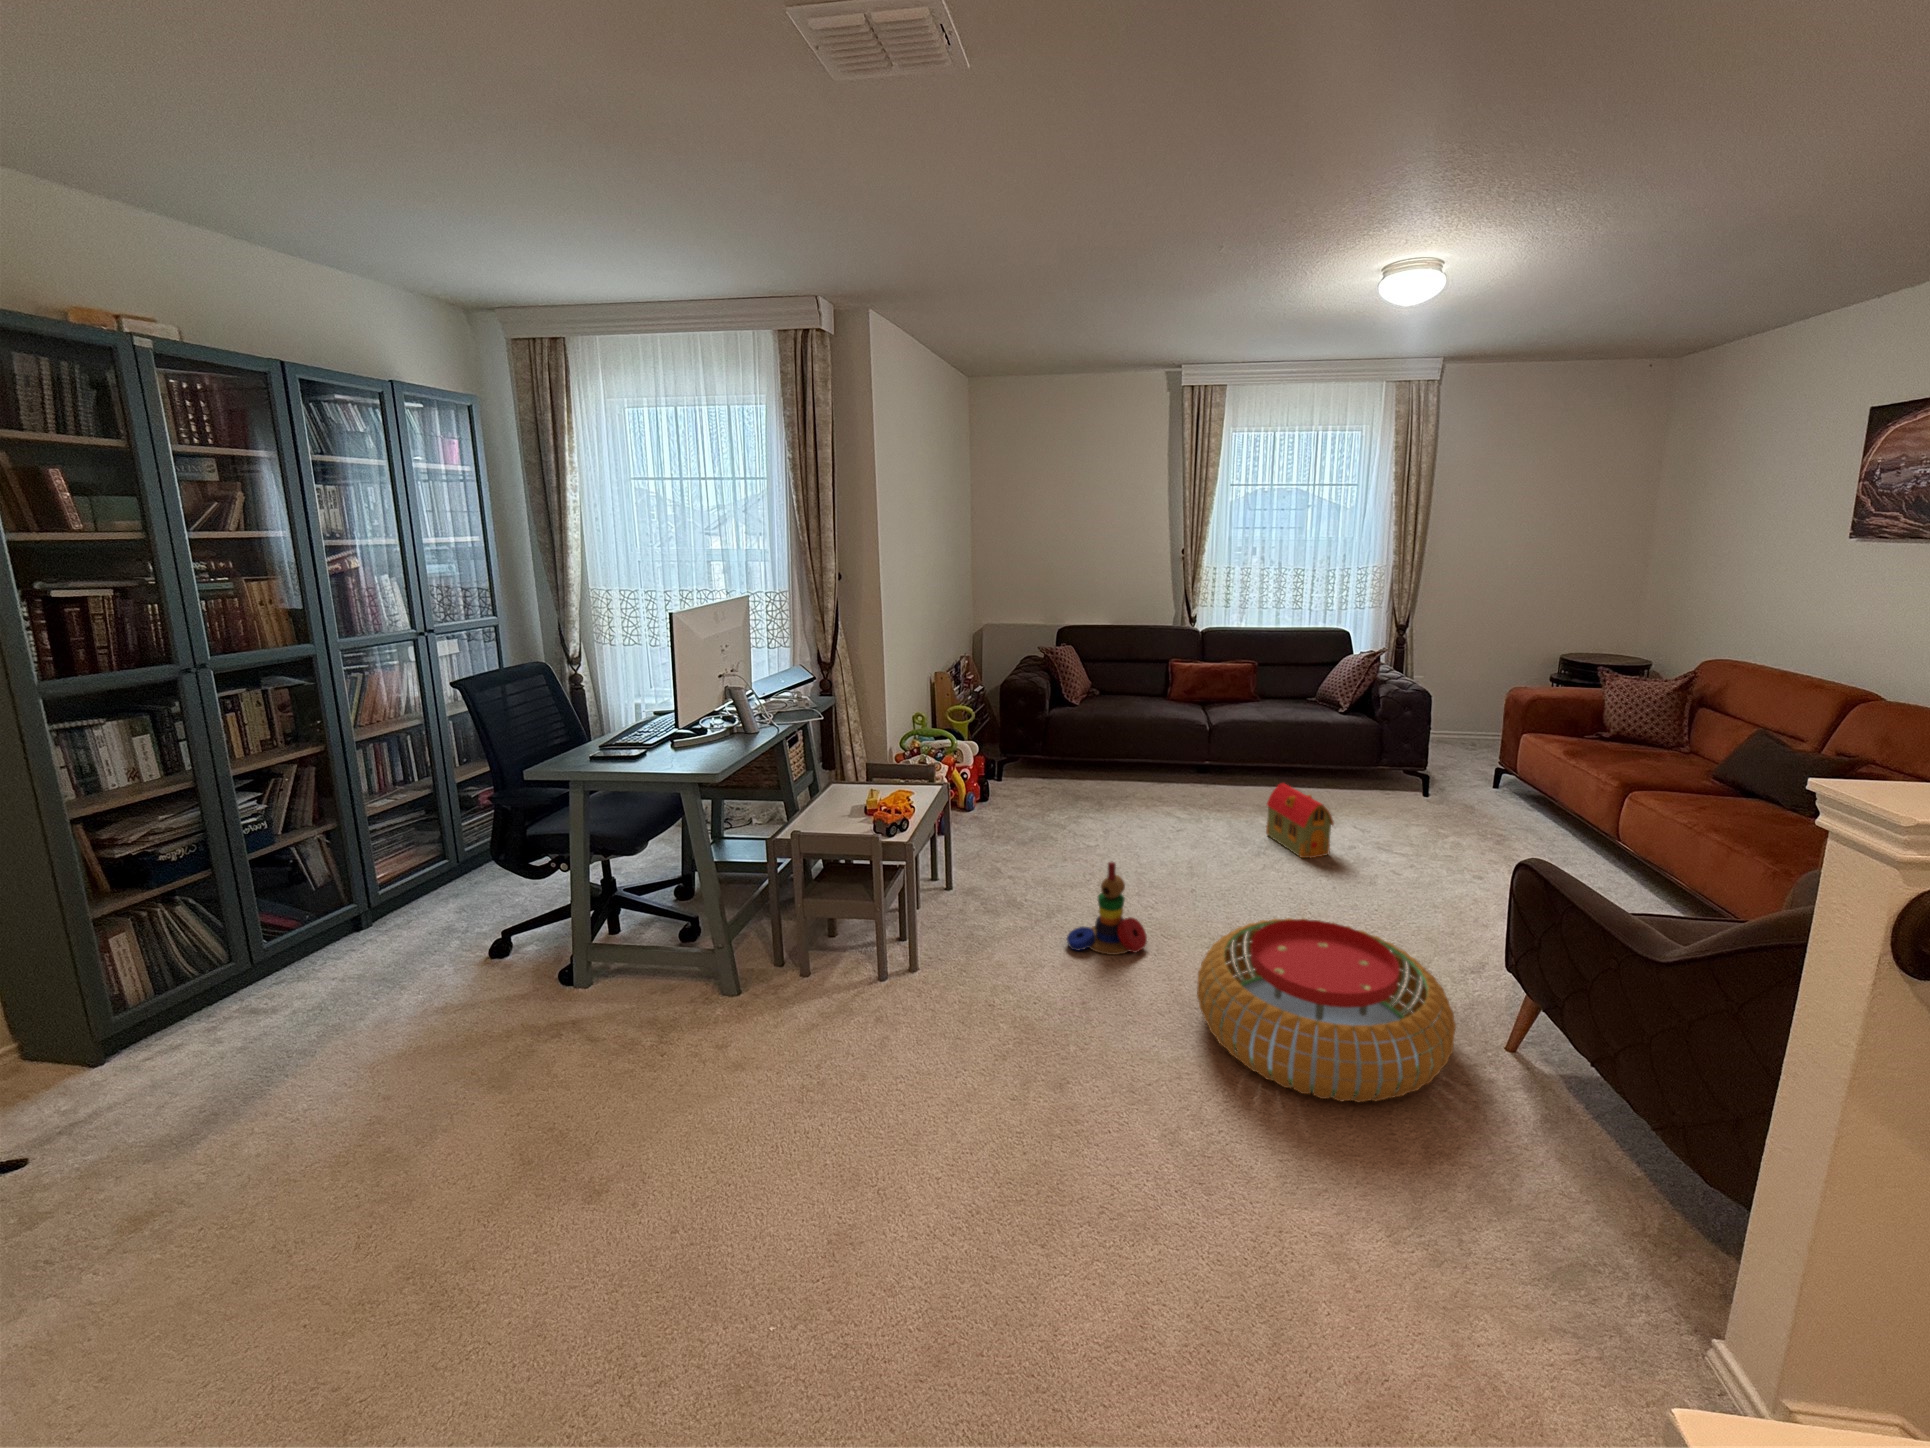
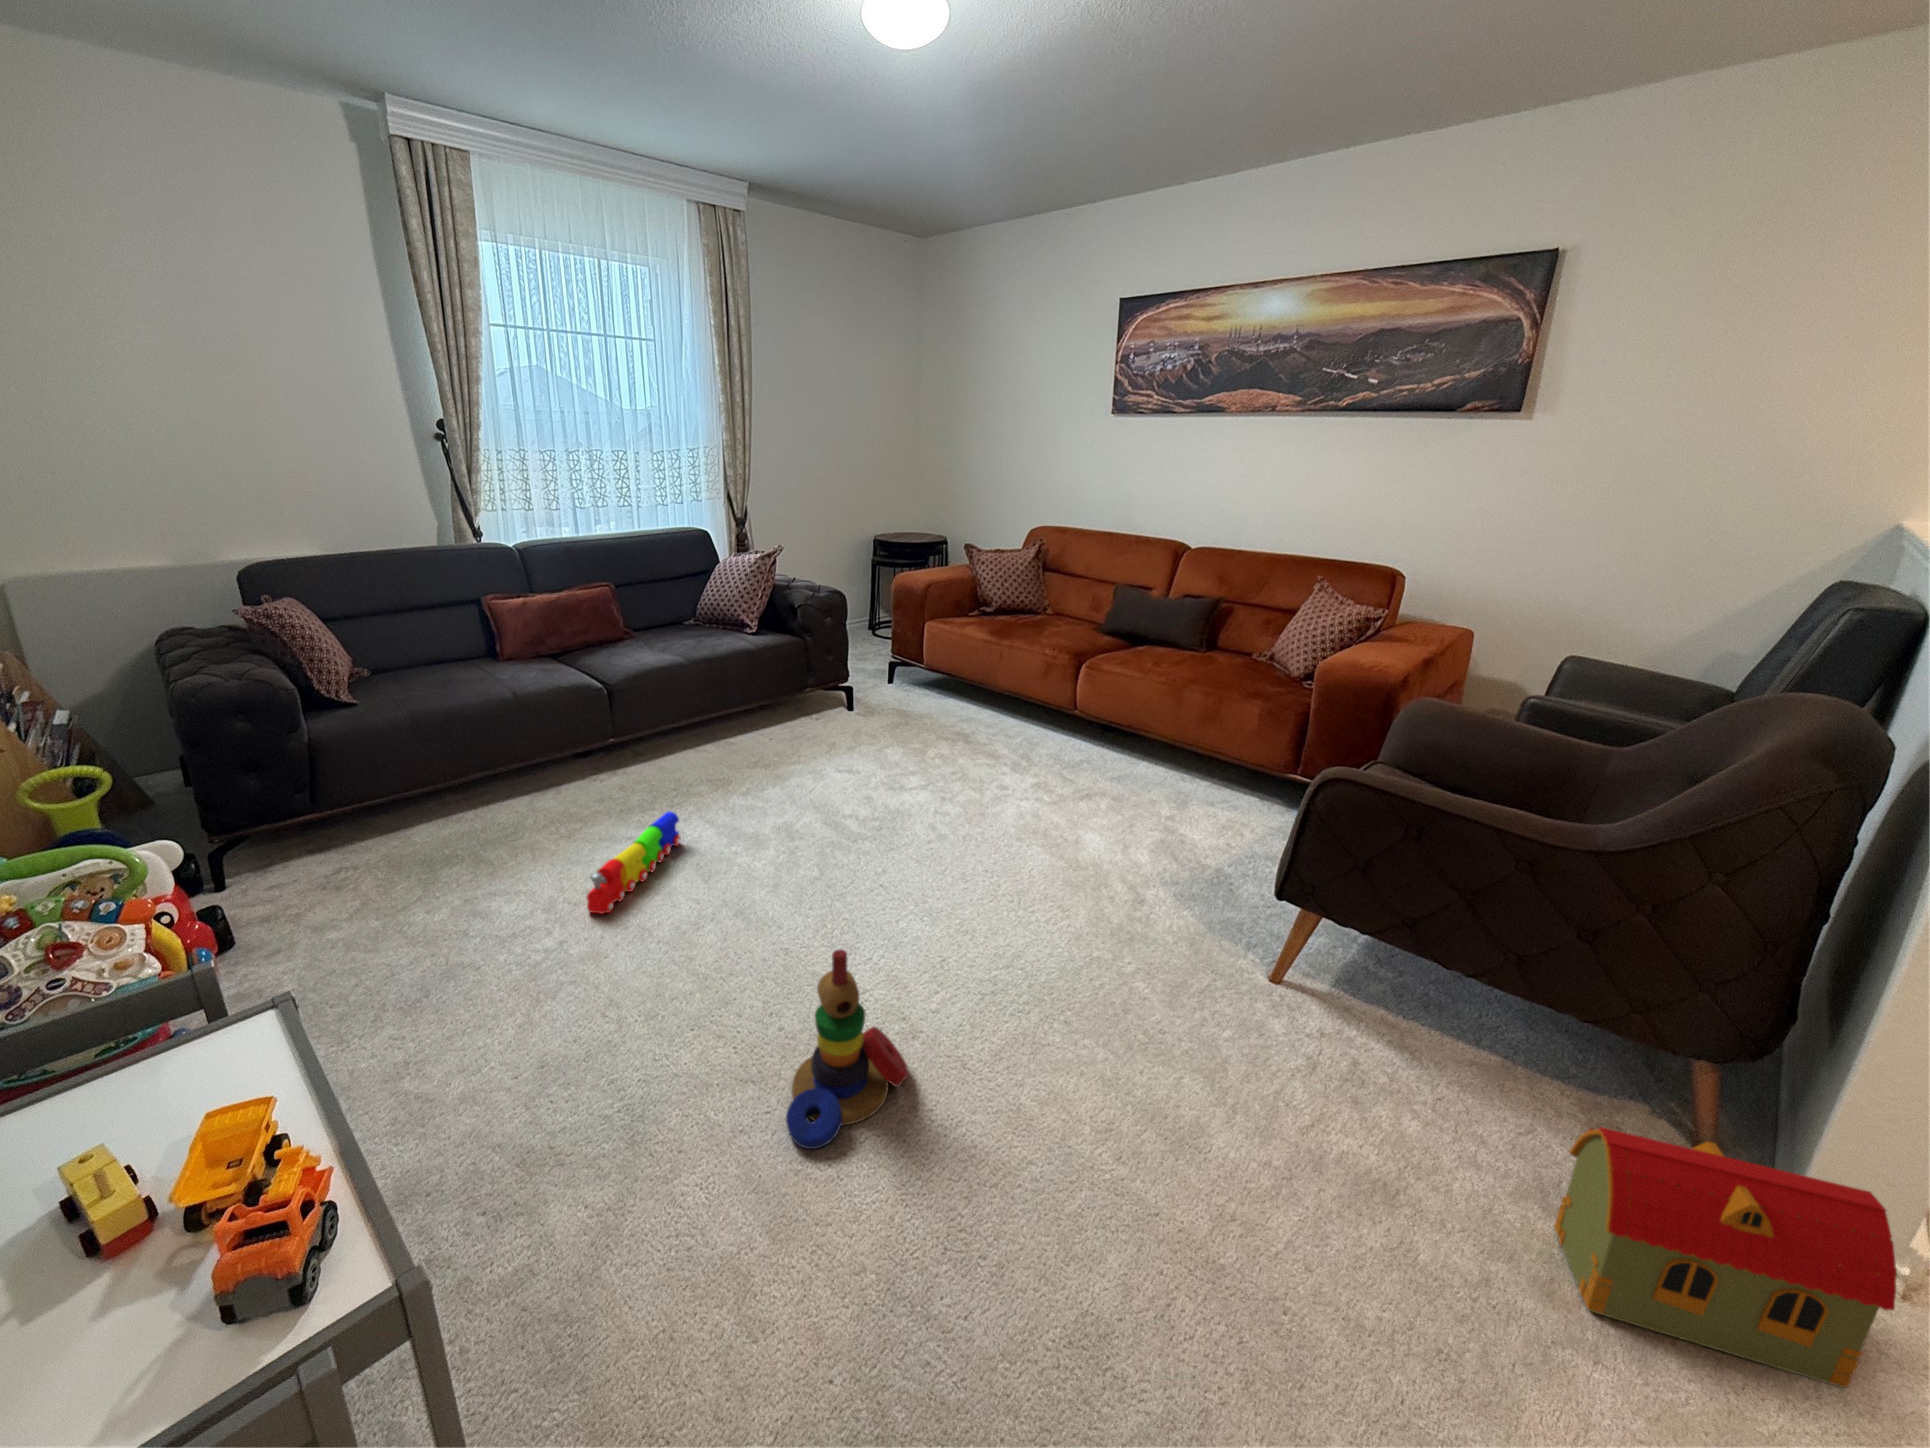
toy house: present [1266,783,1334,858] -> present [1554,1127,1897,1388]
toy train: none [1105,806,1188,843] -> present [587,811,681,914]
pouf: present [1197,918,1456,1102] -> none [1039,886,1408,1161]

